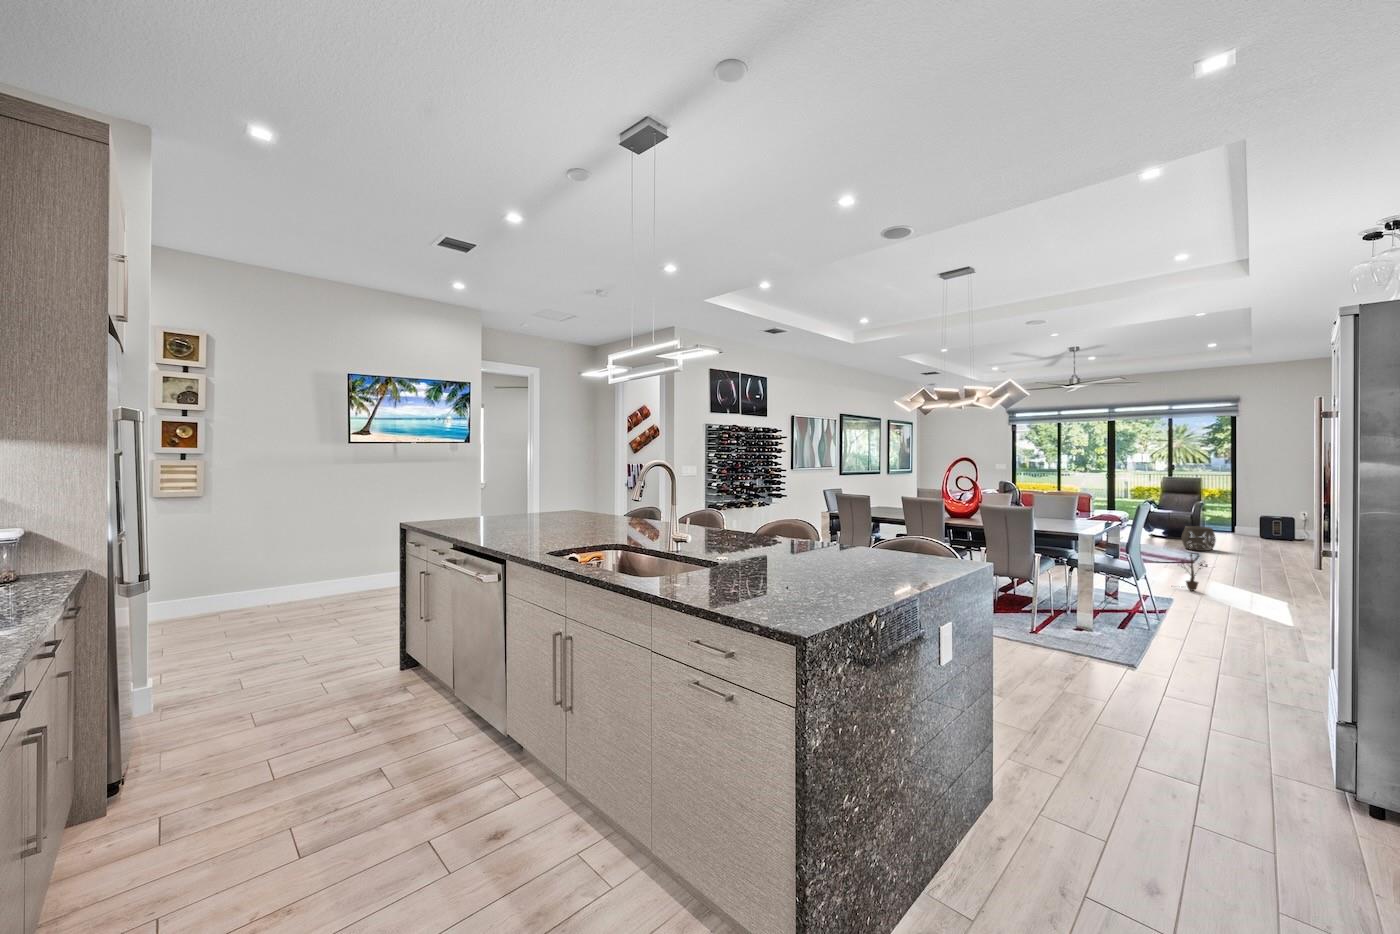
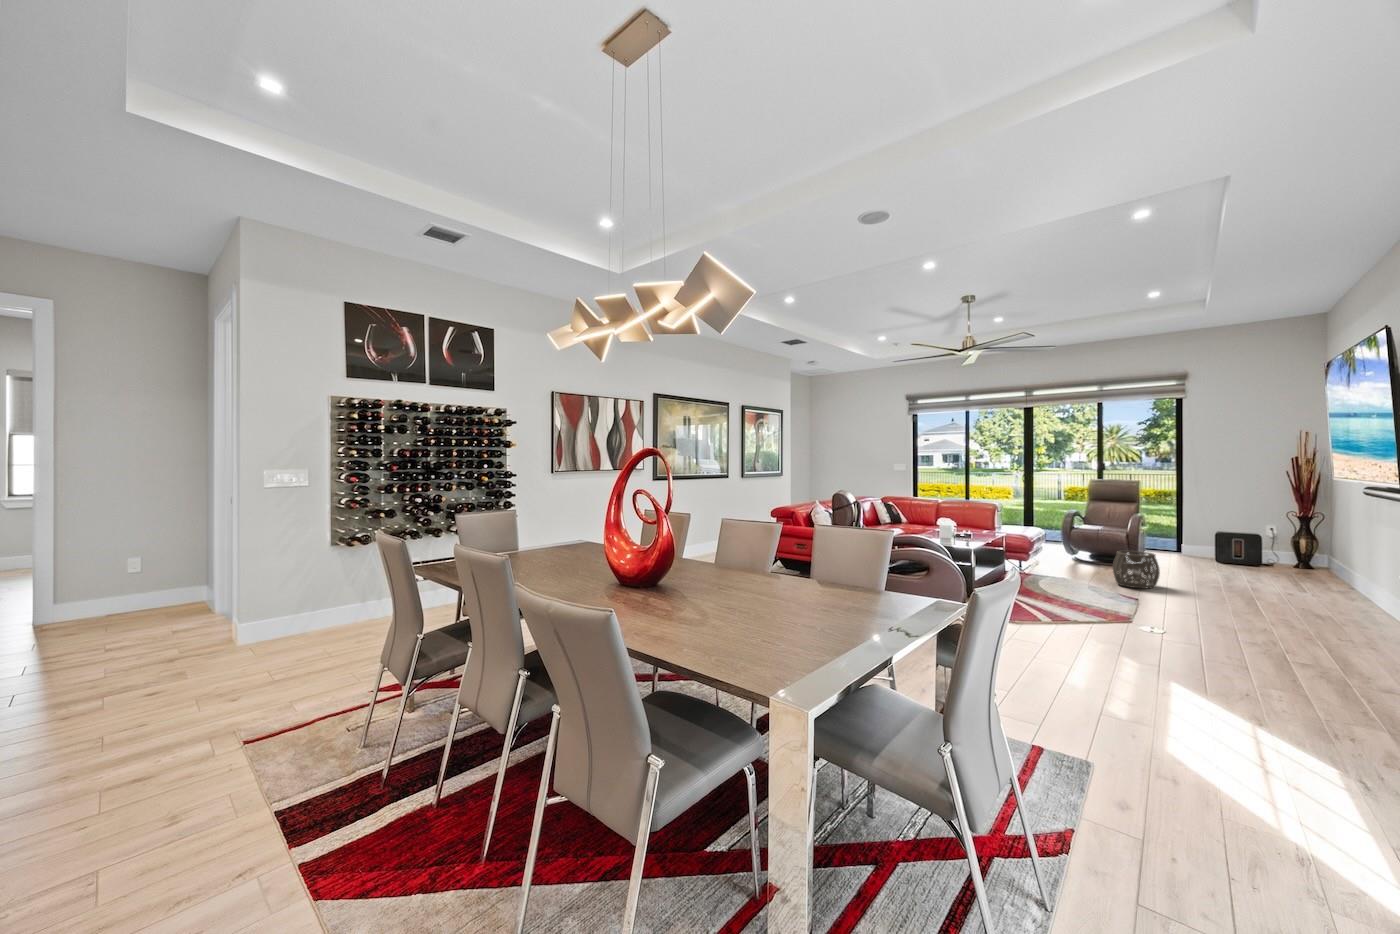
decorative plant: present [1181,554,1207,591] -> none [1082,623,1147,696]

